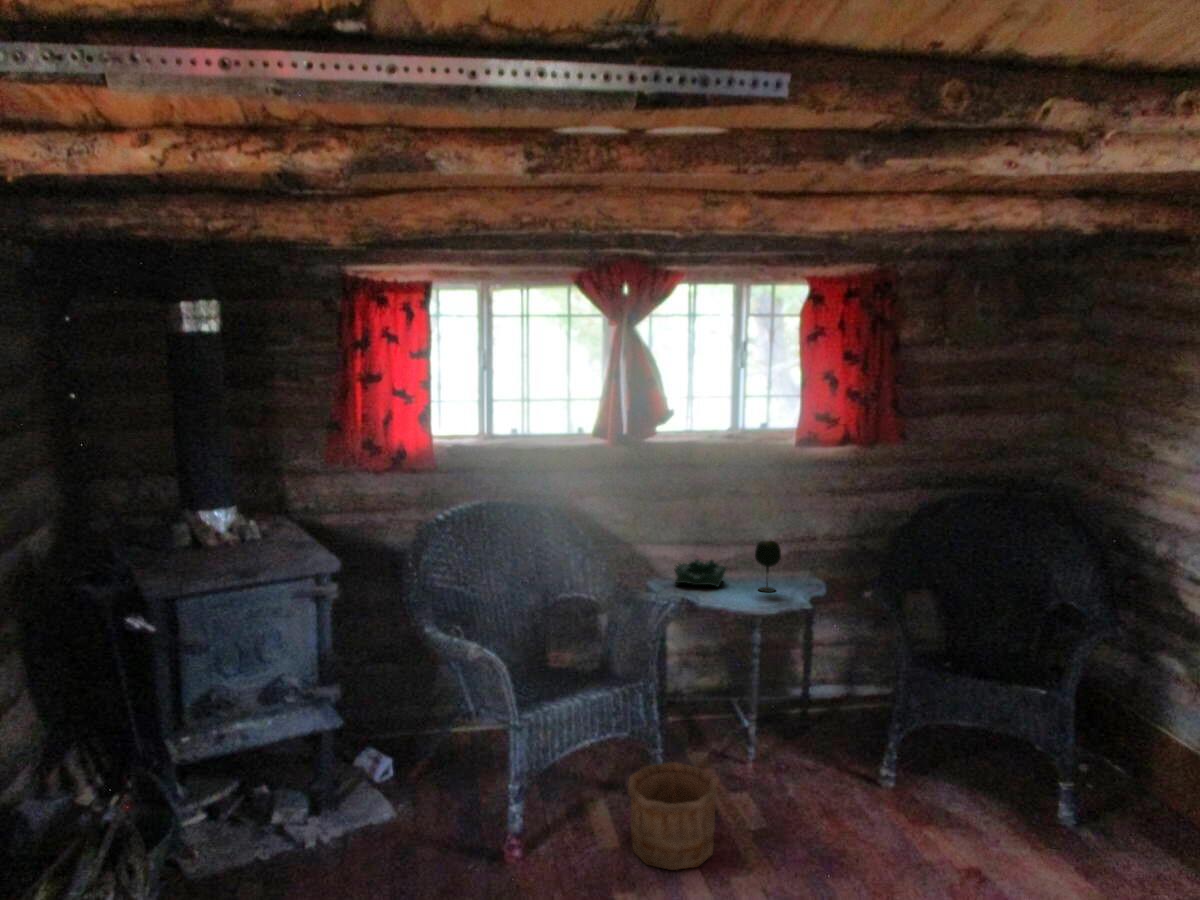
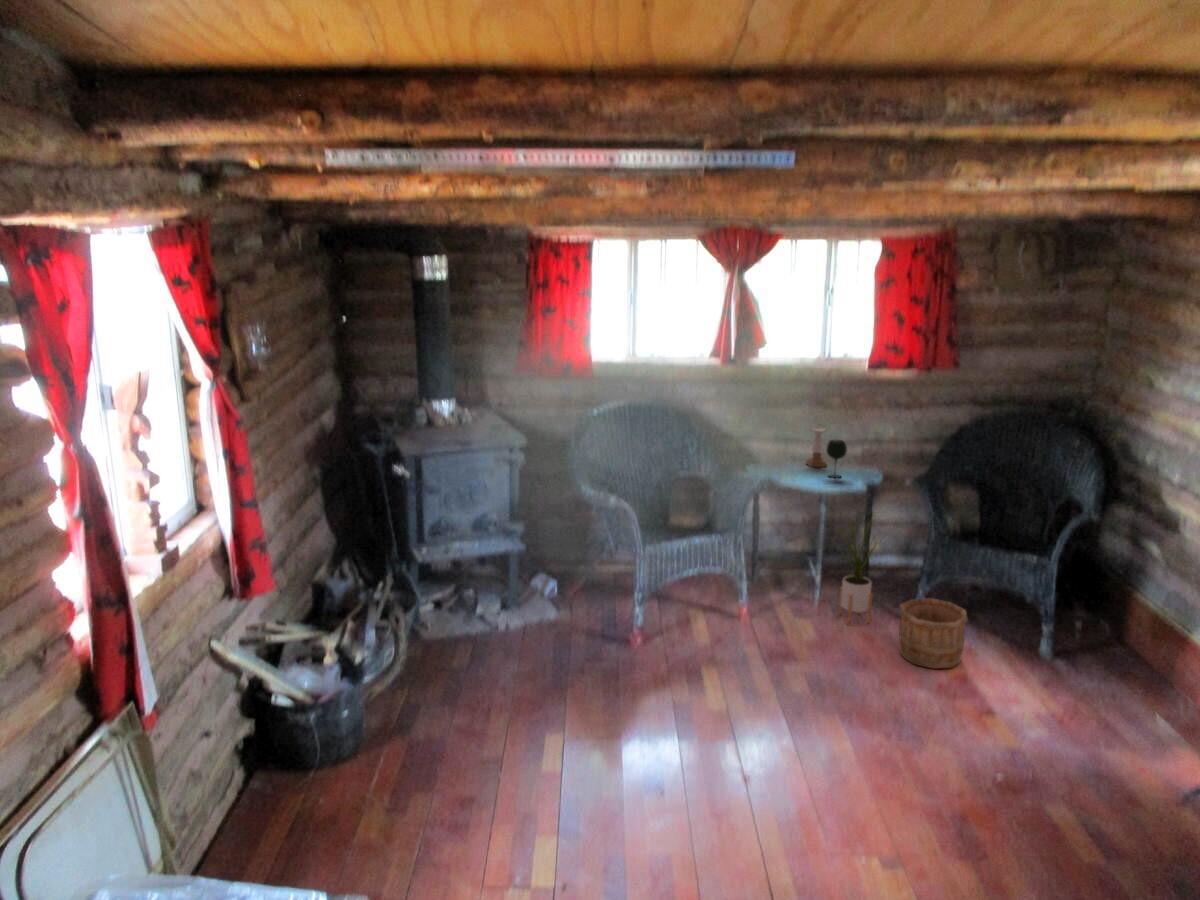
candle holder: none [724,524,752,577] -> present [806,427,827,467]
decorative bowl: present [675,559,726,587] -> none [766,452,807,473]
house plant: none [769,638,853,796] -> present [838,520,881,625]
wooden bucket: present [628,762,717,870] -> present [899,598,968,669]

